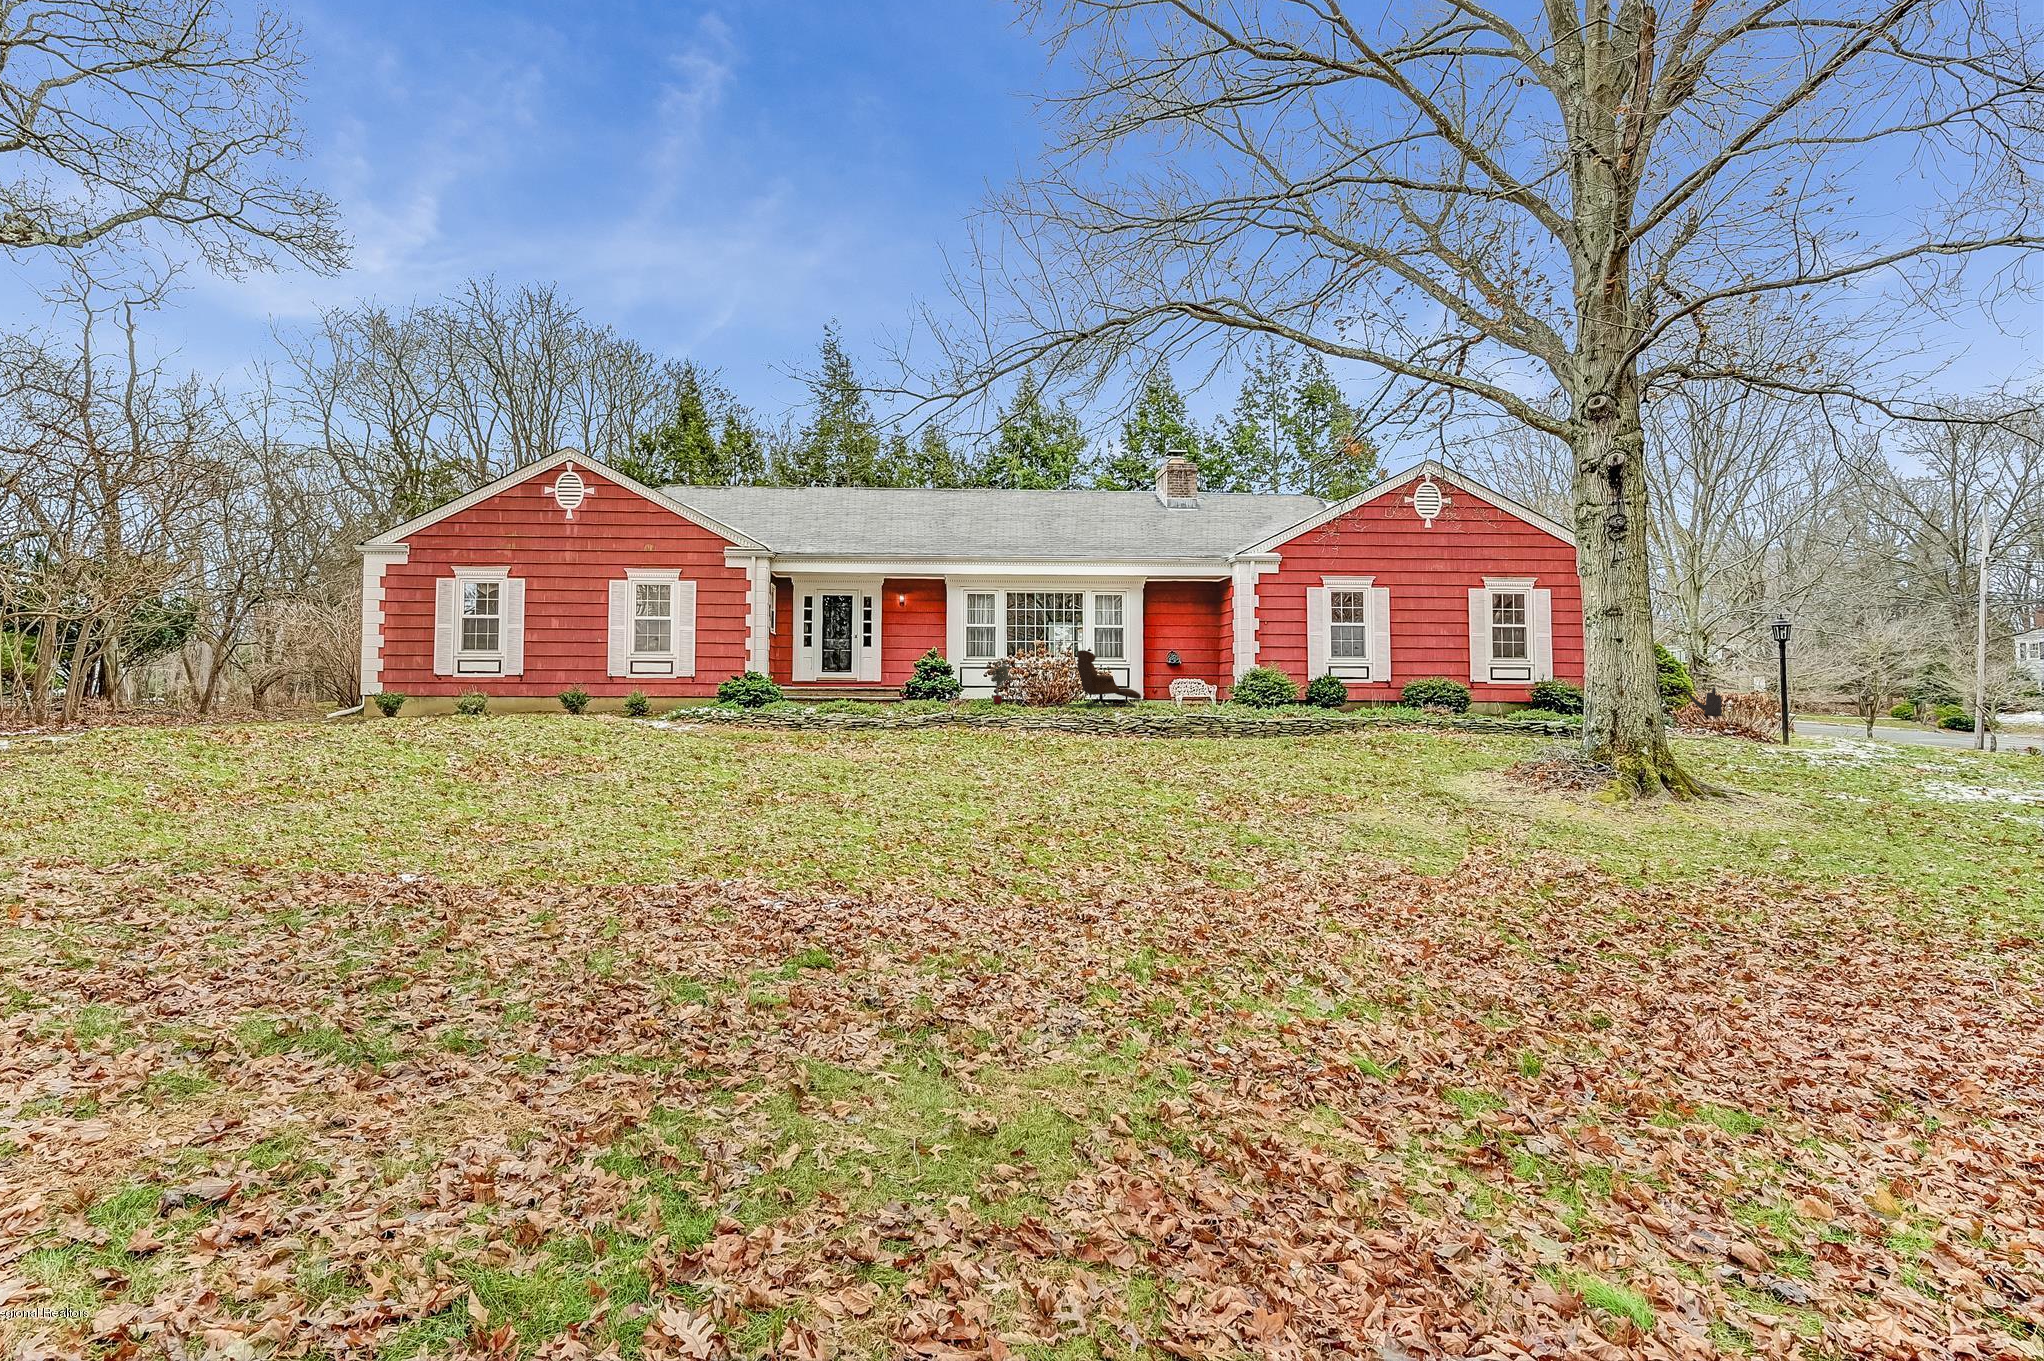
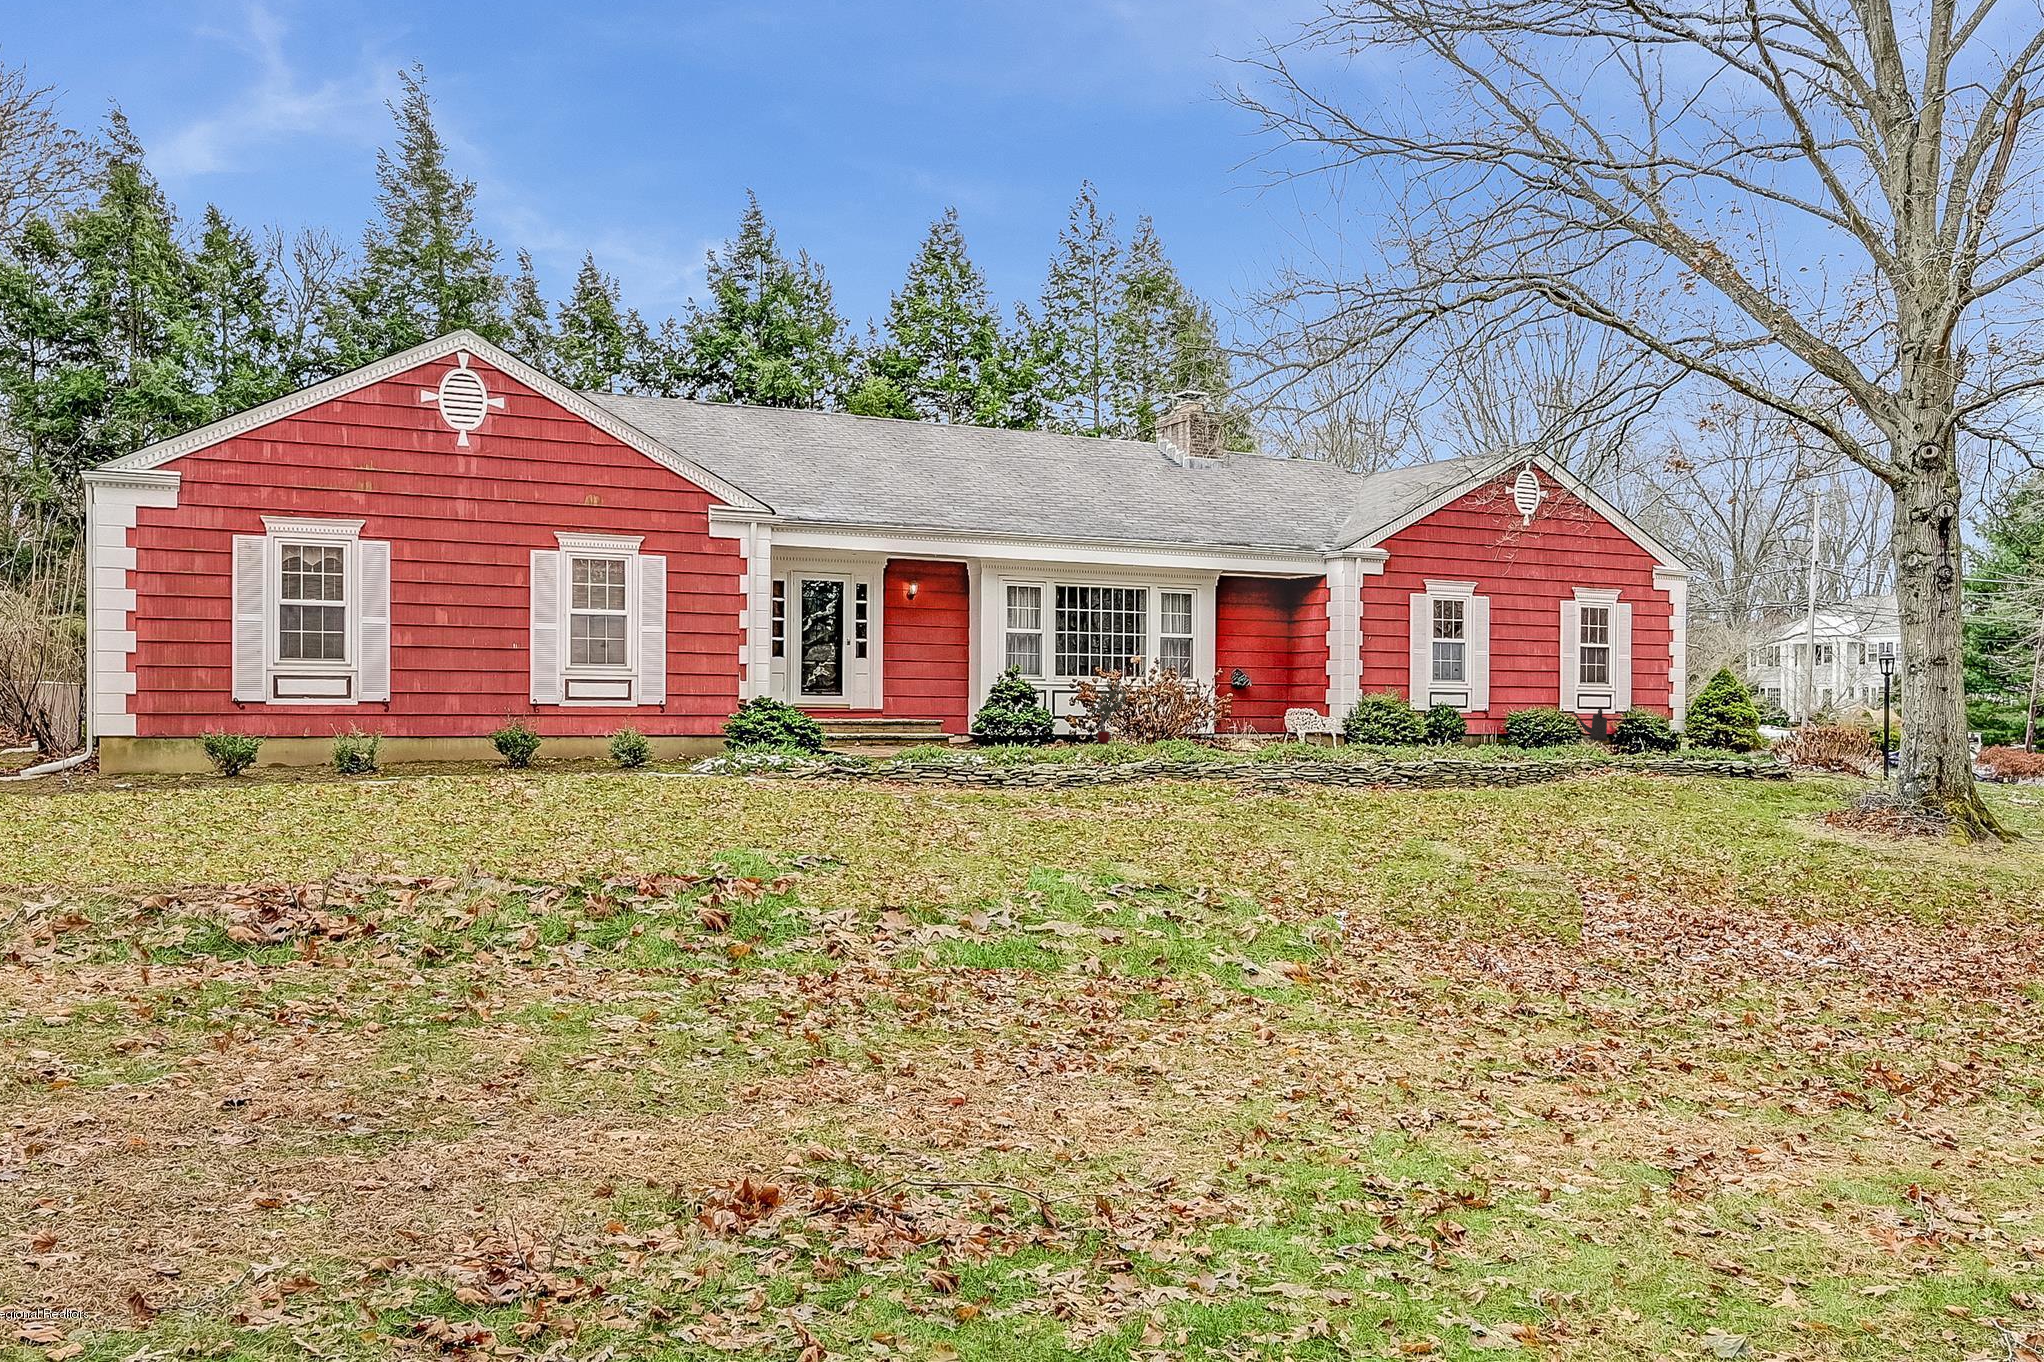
lounge chair: present [1078,650,1141,708] -> none [1196,671,1273,747]
watering can: present [1685,687,1728,716] -> present [1573,709,1613,740]

